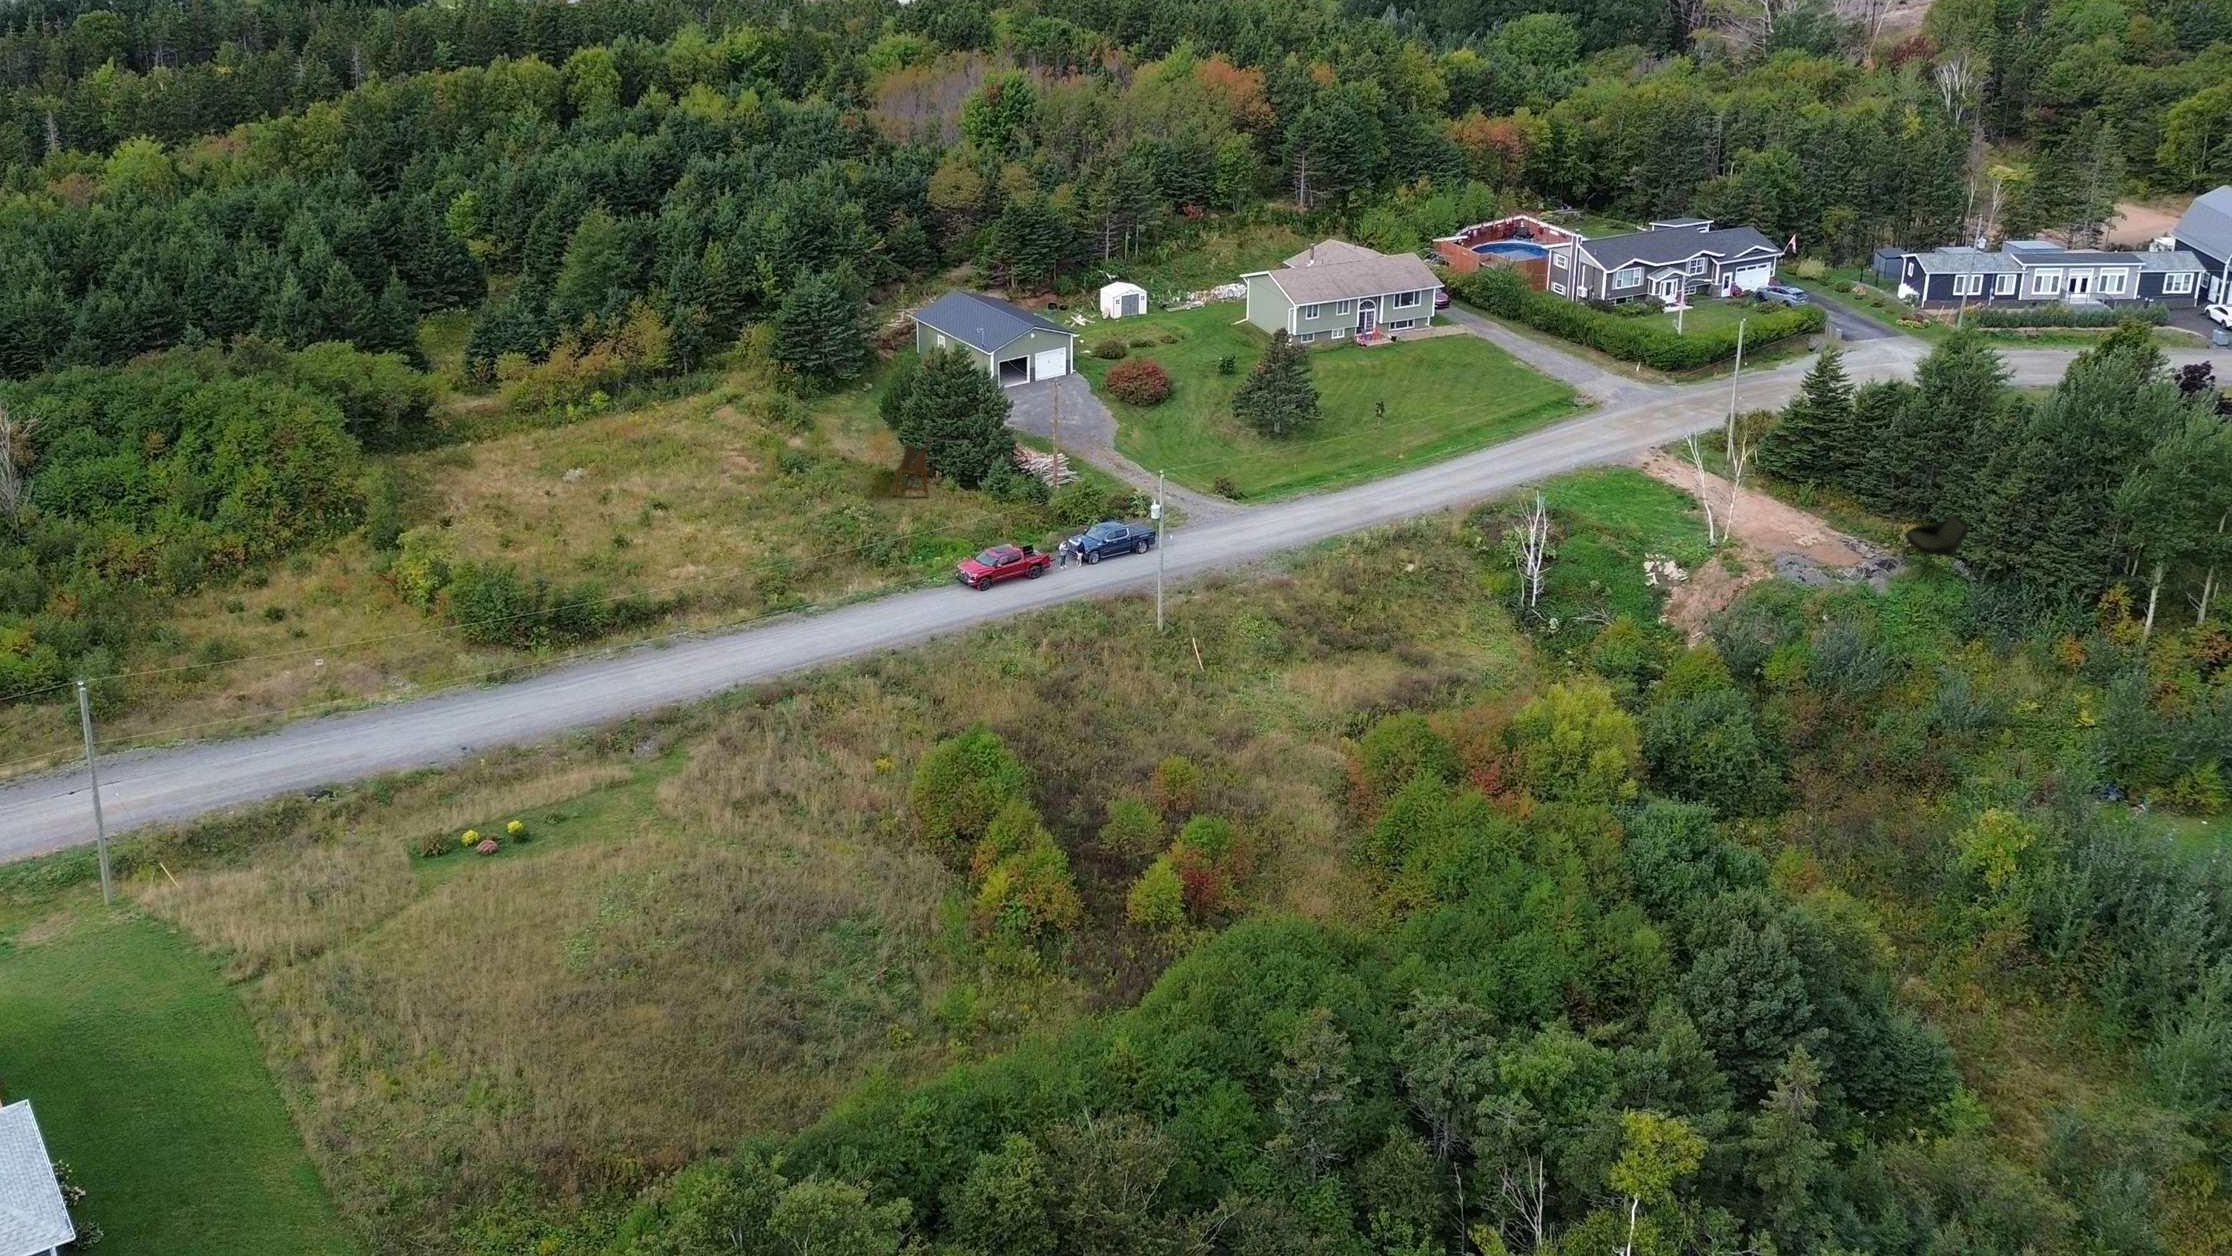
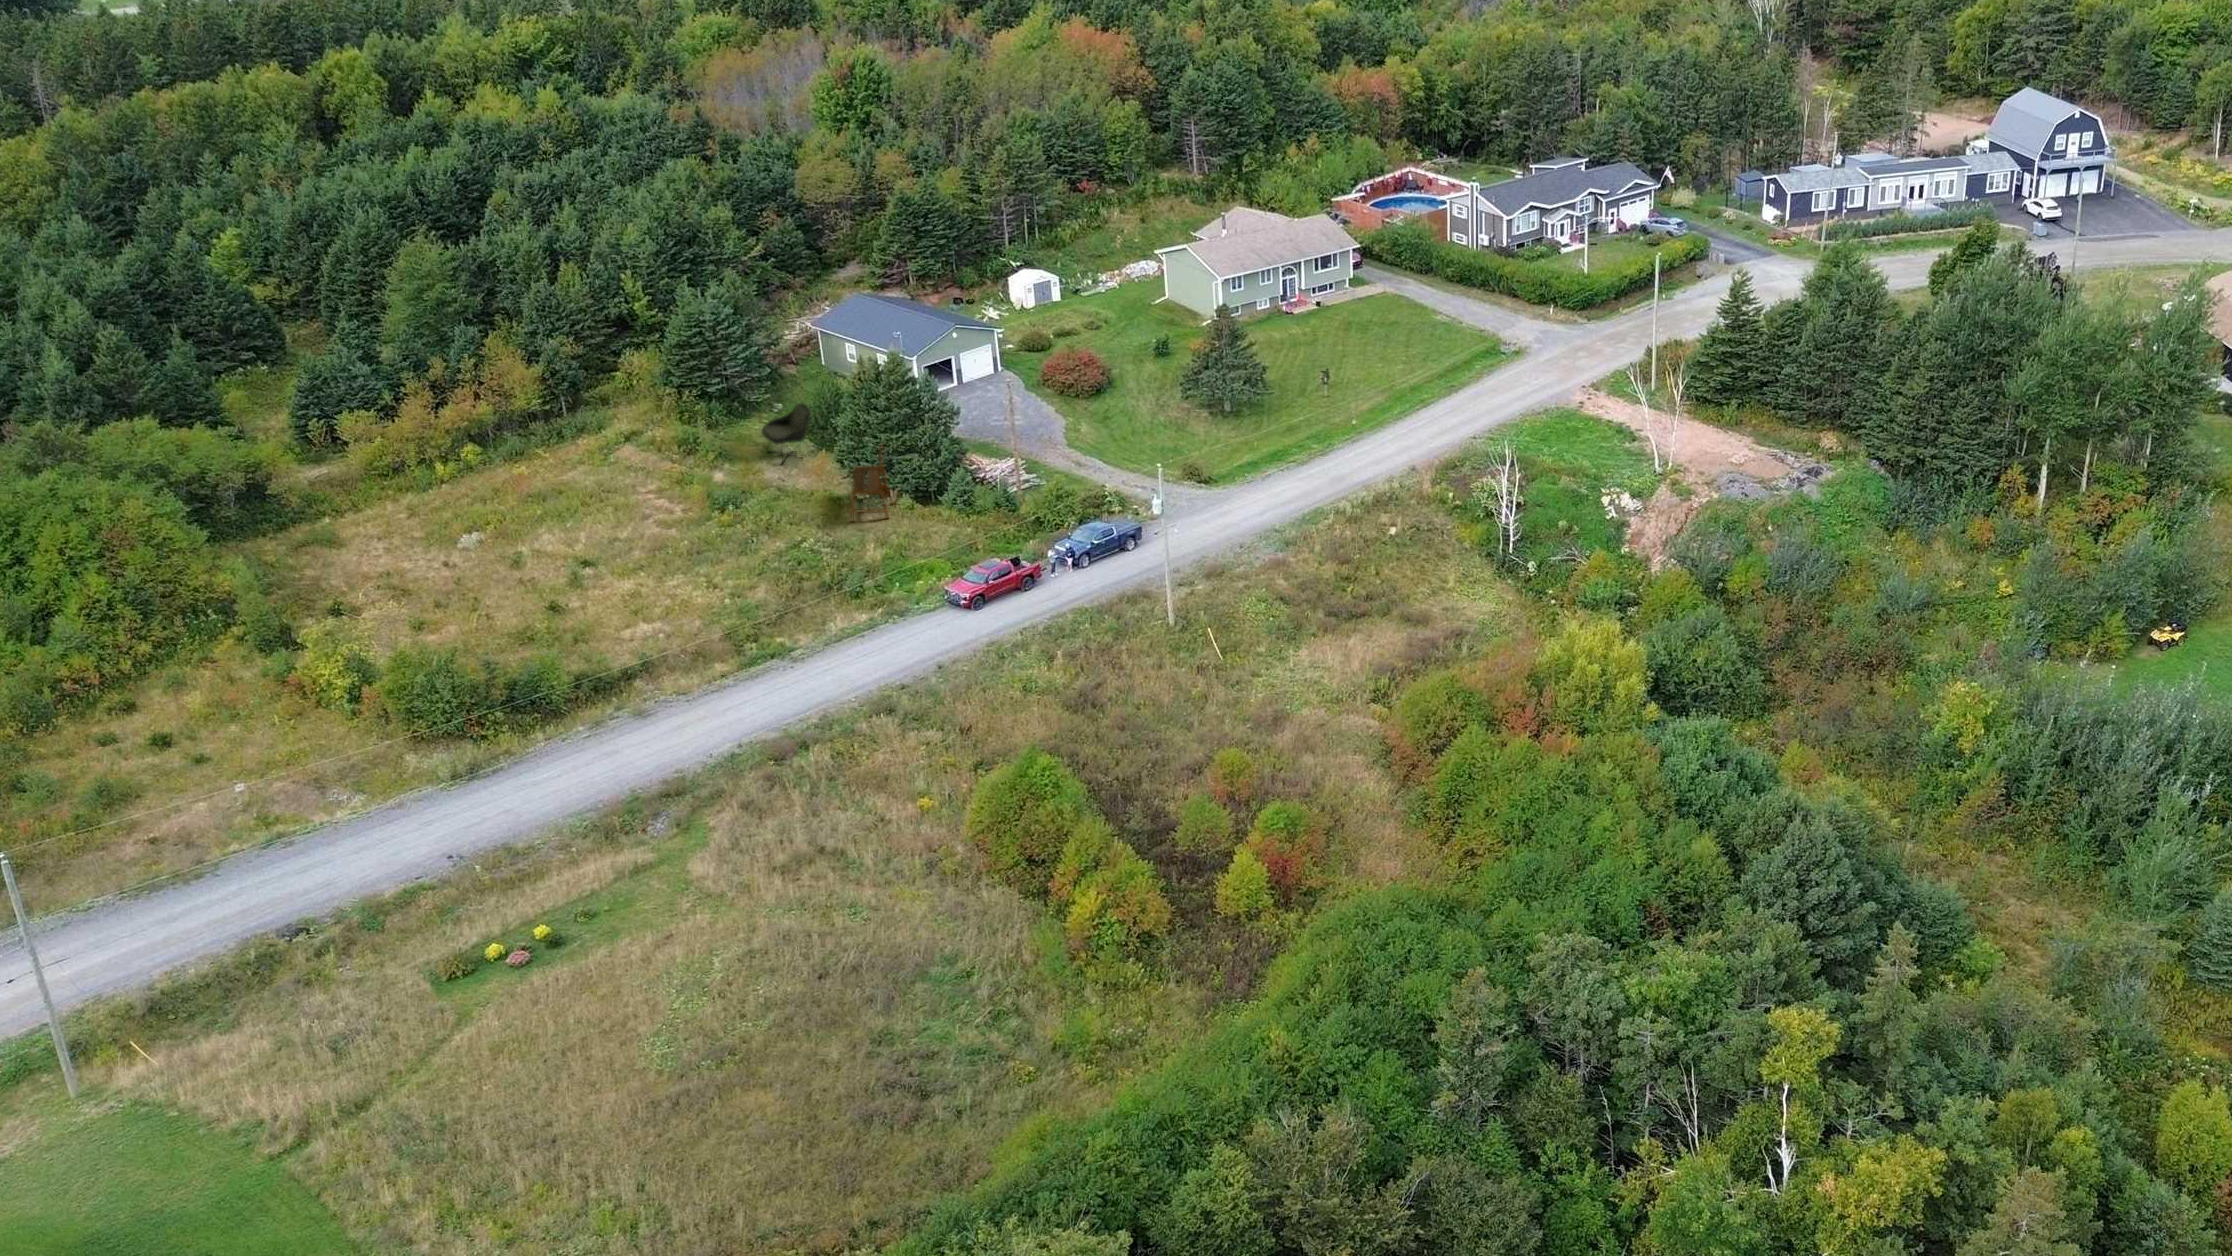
lounge chair: present [1903,516,1969,574] -> present [761,403,813,464]

